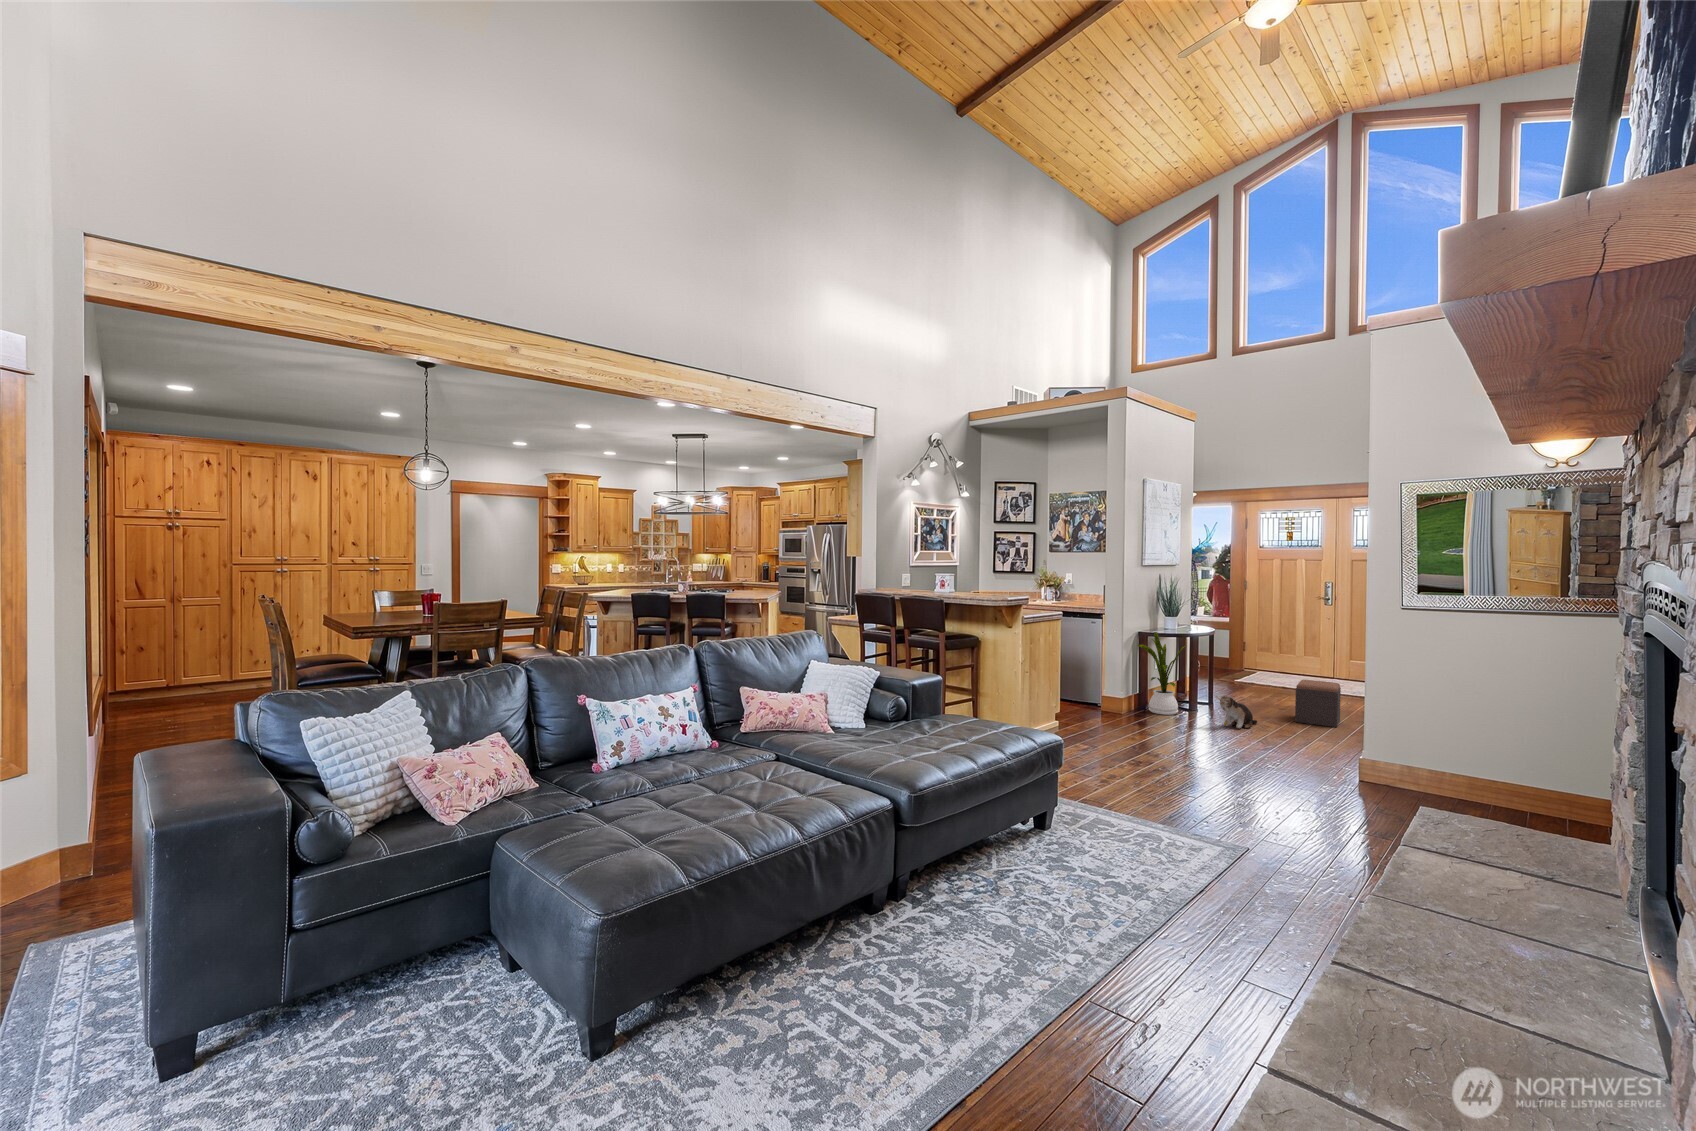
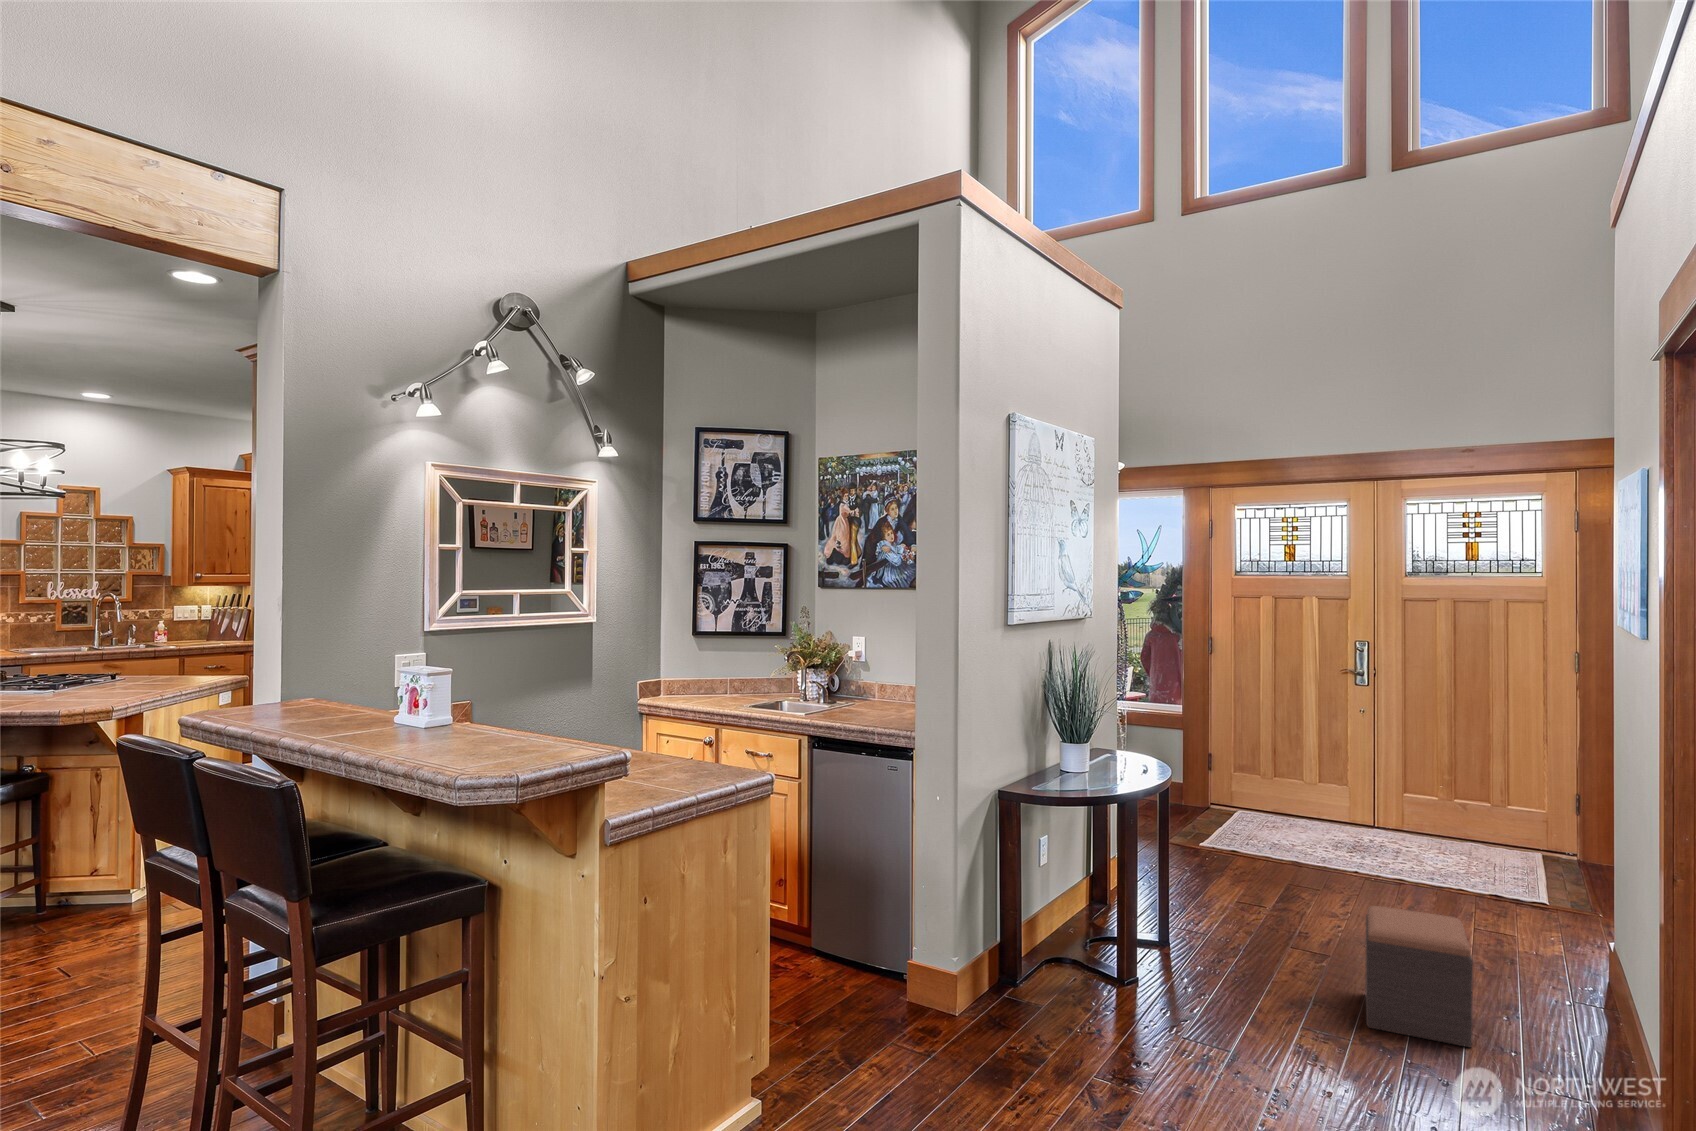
house plant: present [1138,632,1185,715] -> none [984,804,1107,1017]
plush toy: present [1216,695,1257,728] -> none [1184,991,1282,1083]

